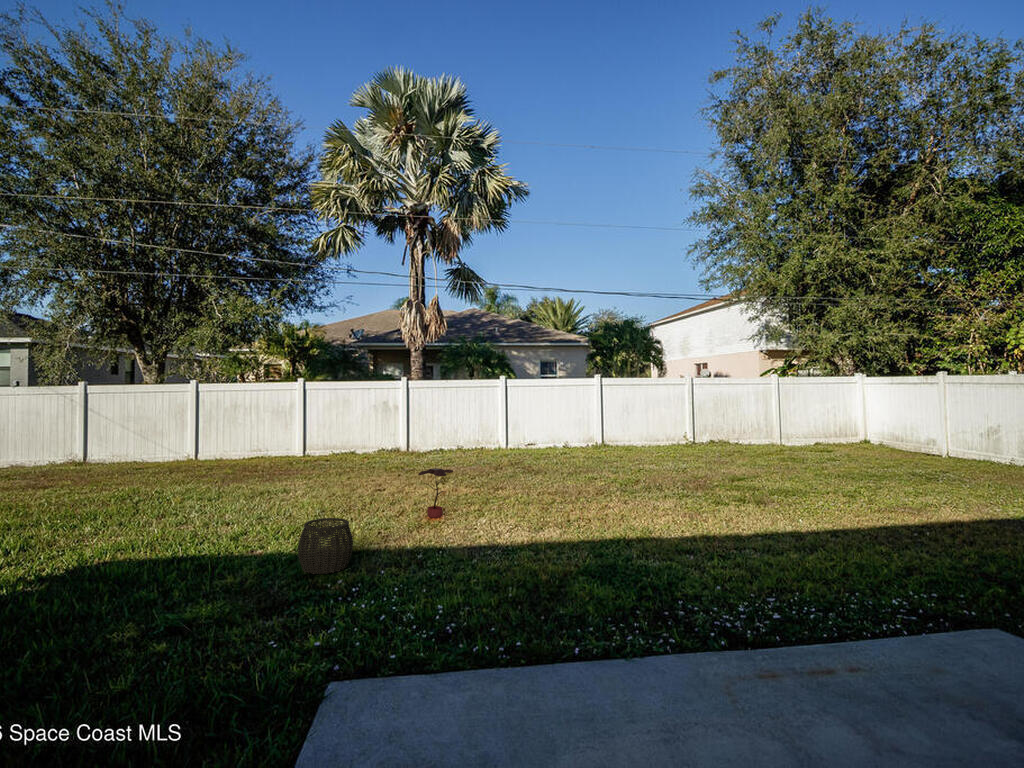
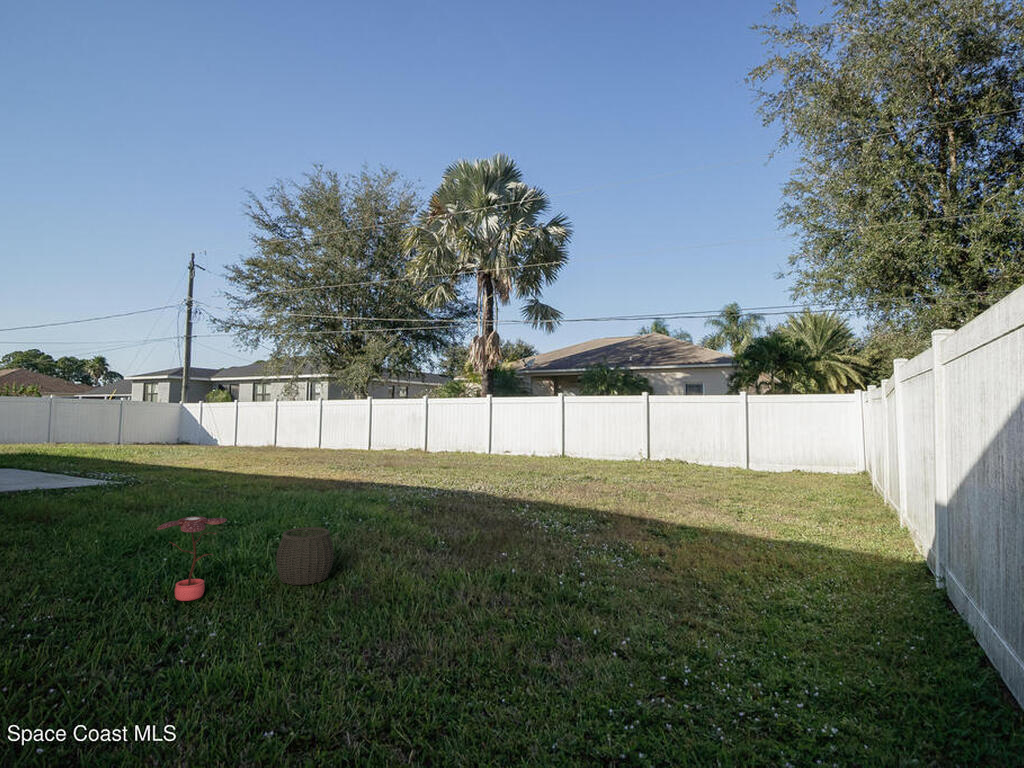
potted plant: present [418,468,453,518] -> present [157,516,227,601]

